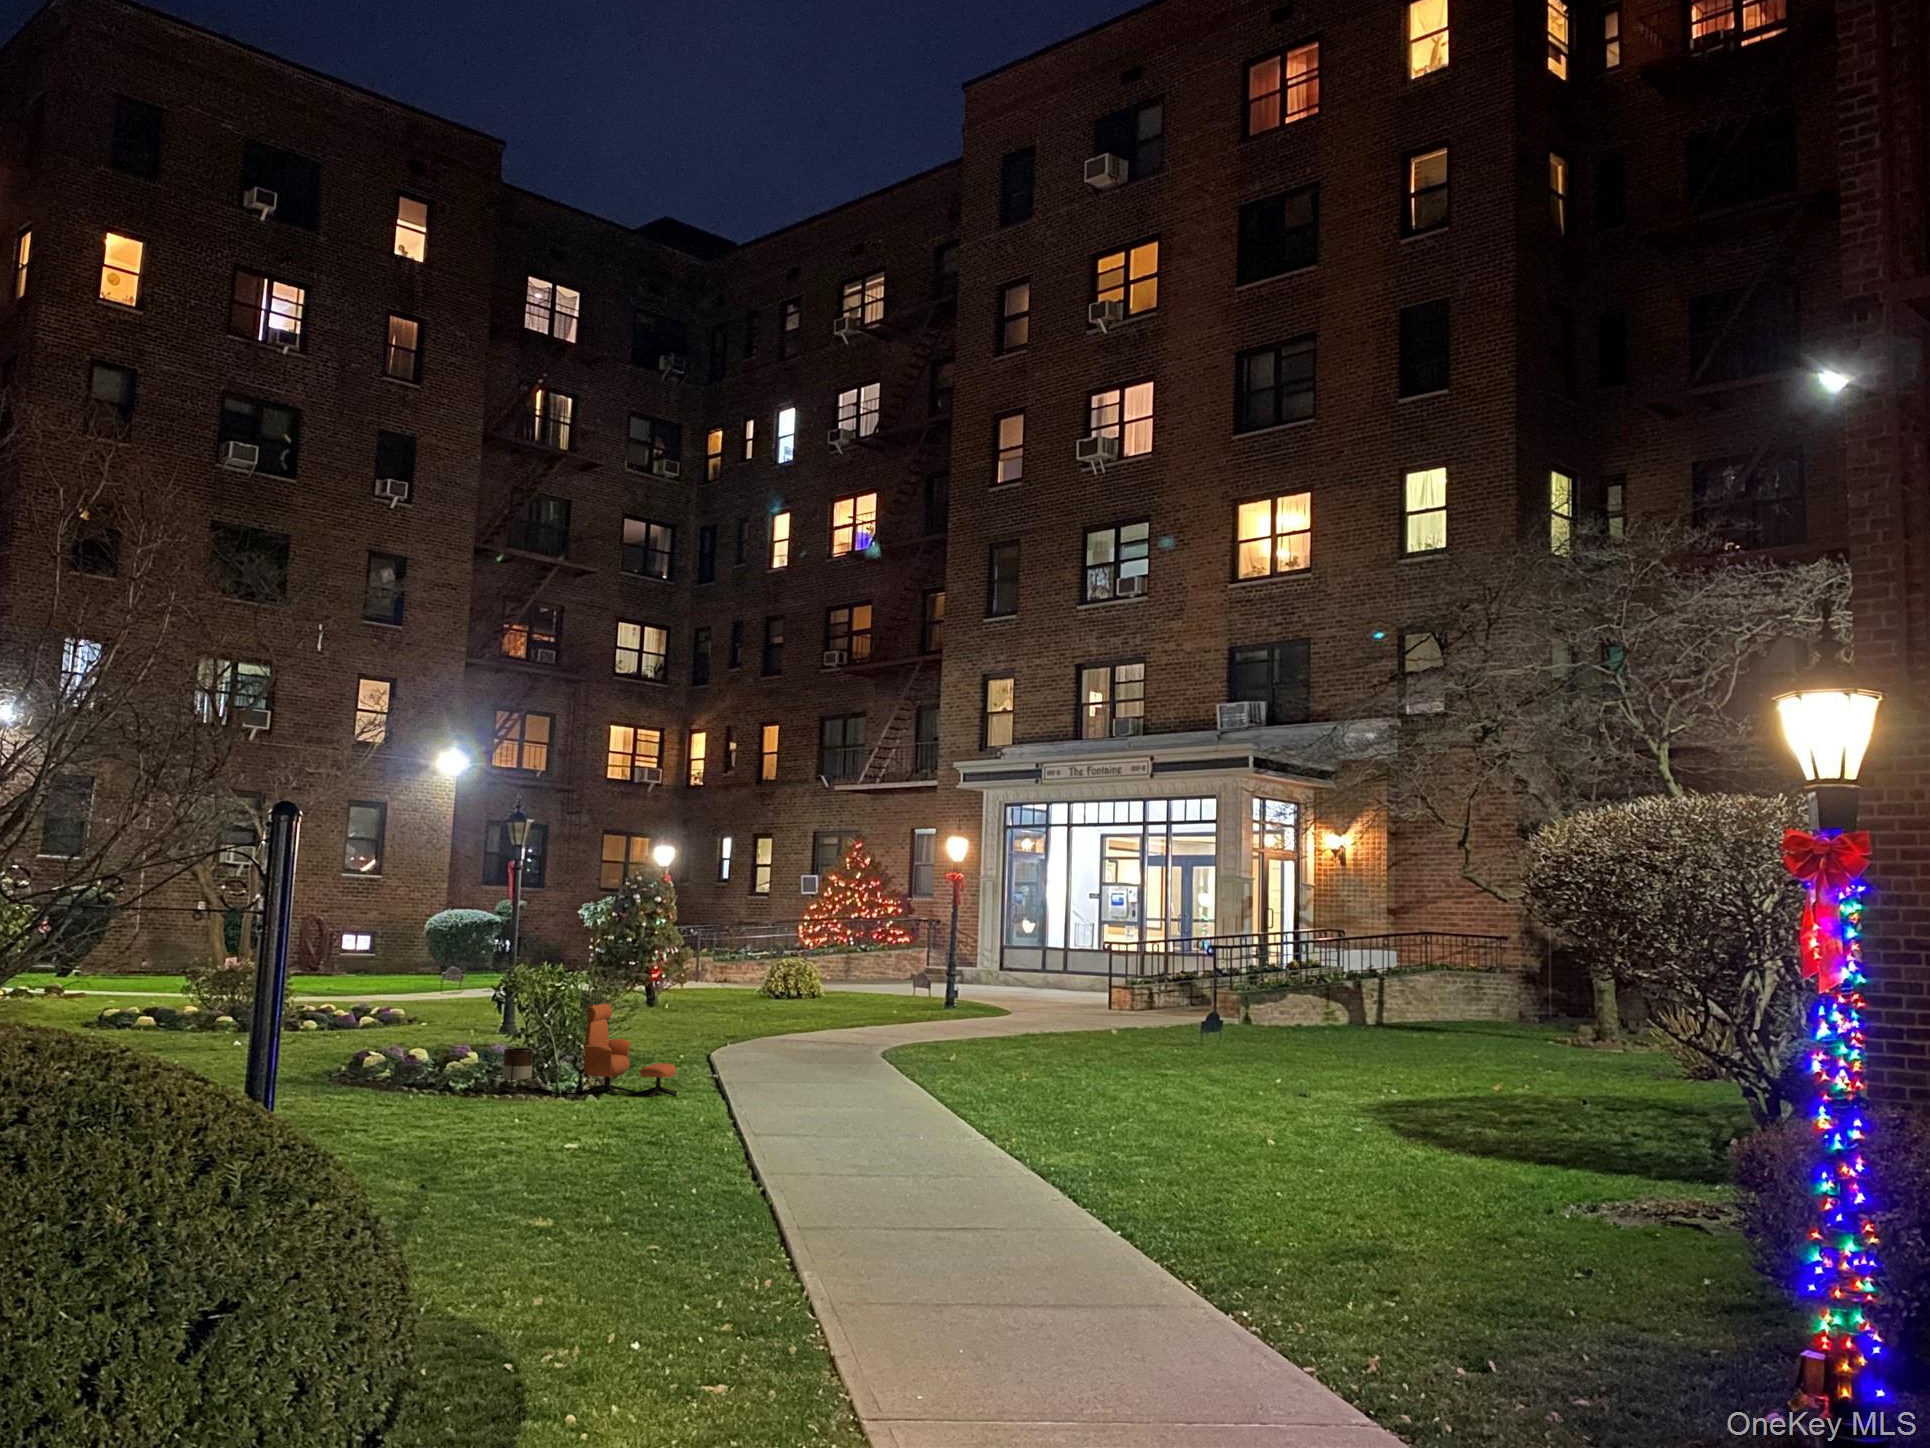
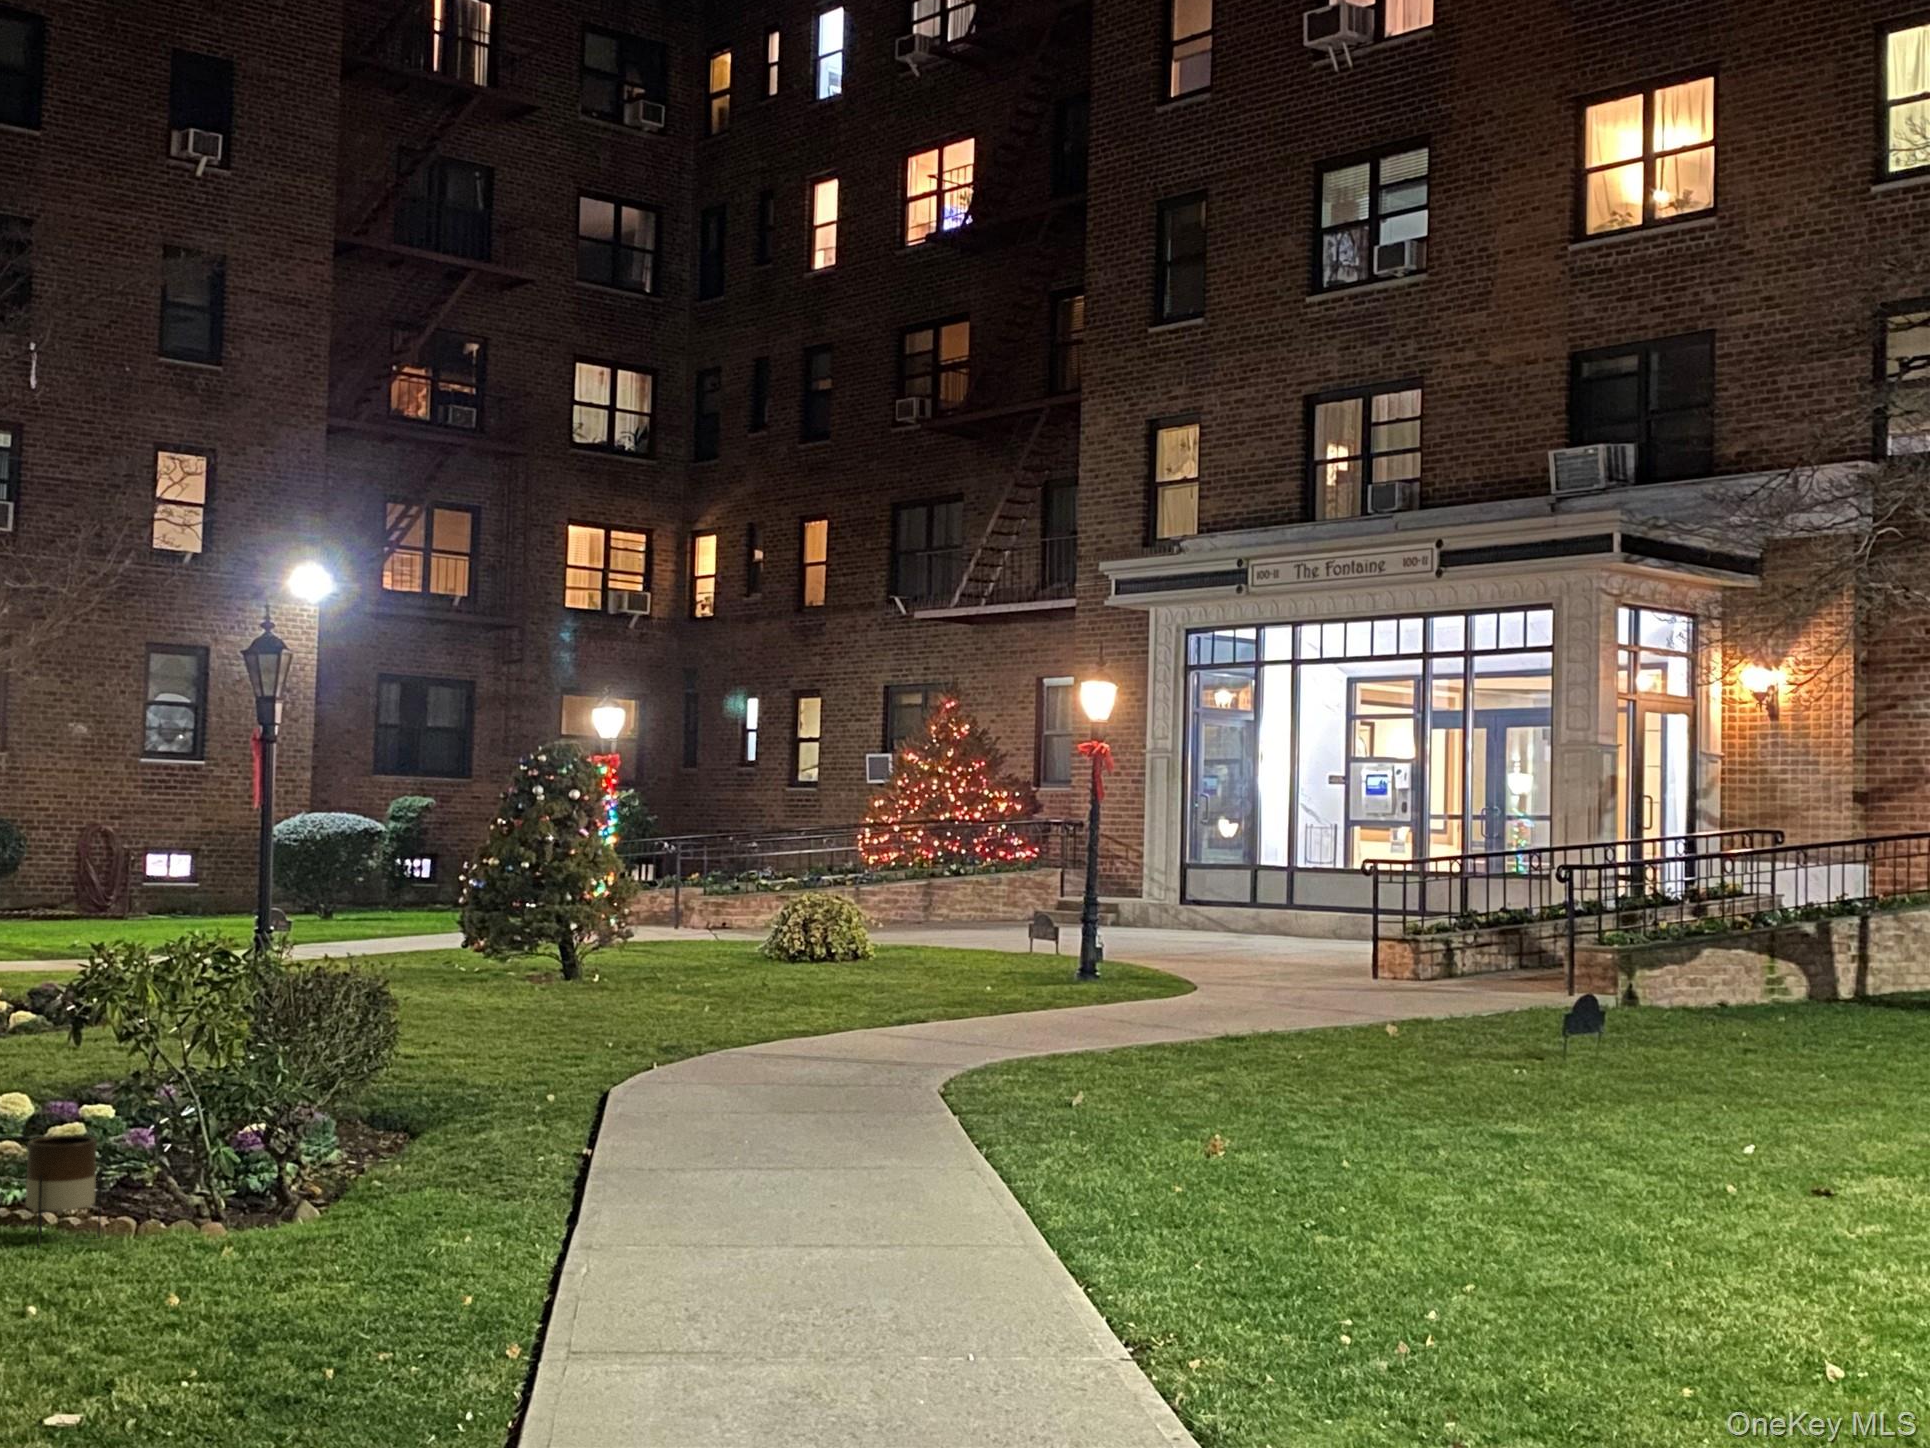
lounge chair: present [583,1004,677,1097] -> none [210,1030,436,1249]

